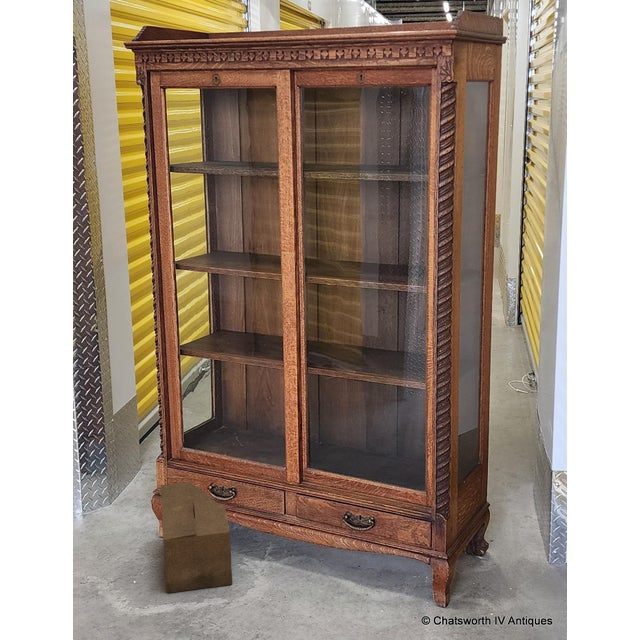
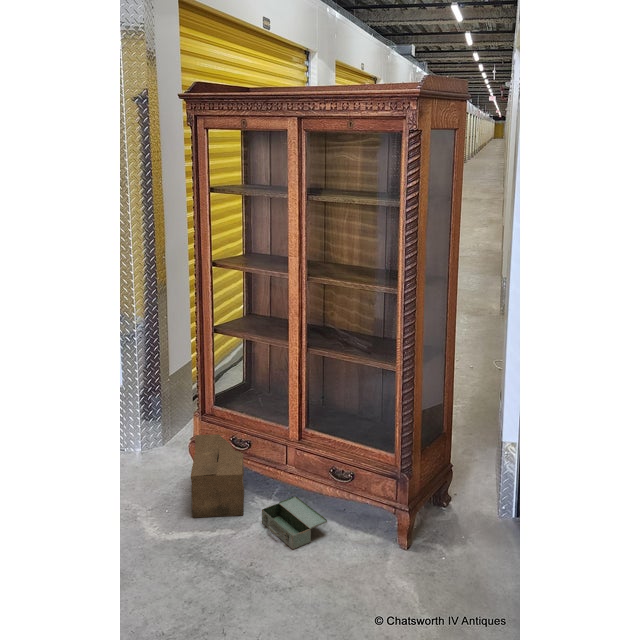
toolbox: none [258,555,345,624] -> present [262,497,327,549]

